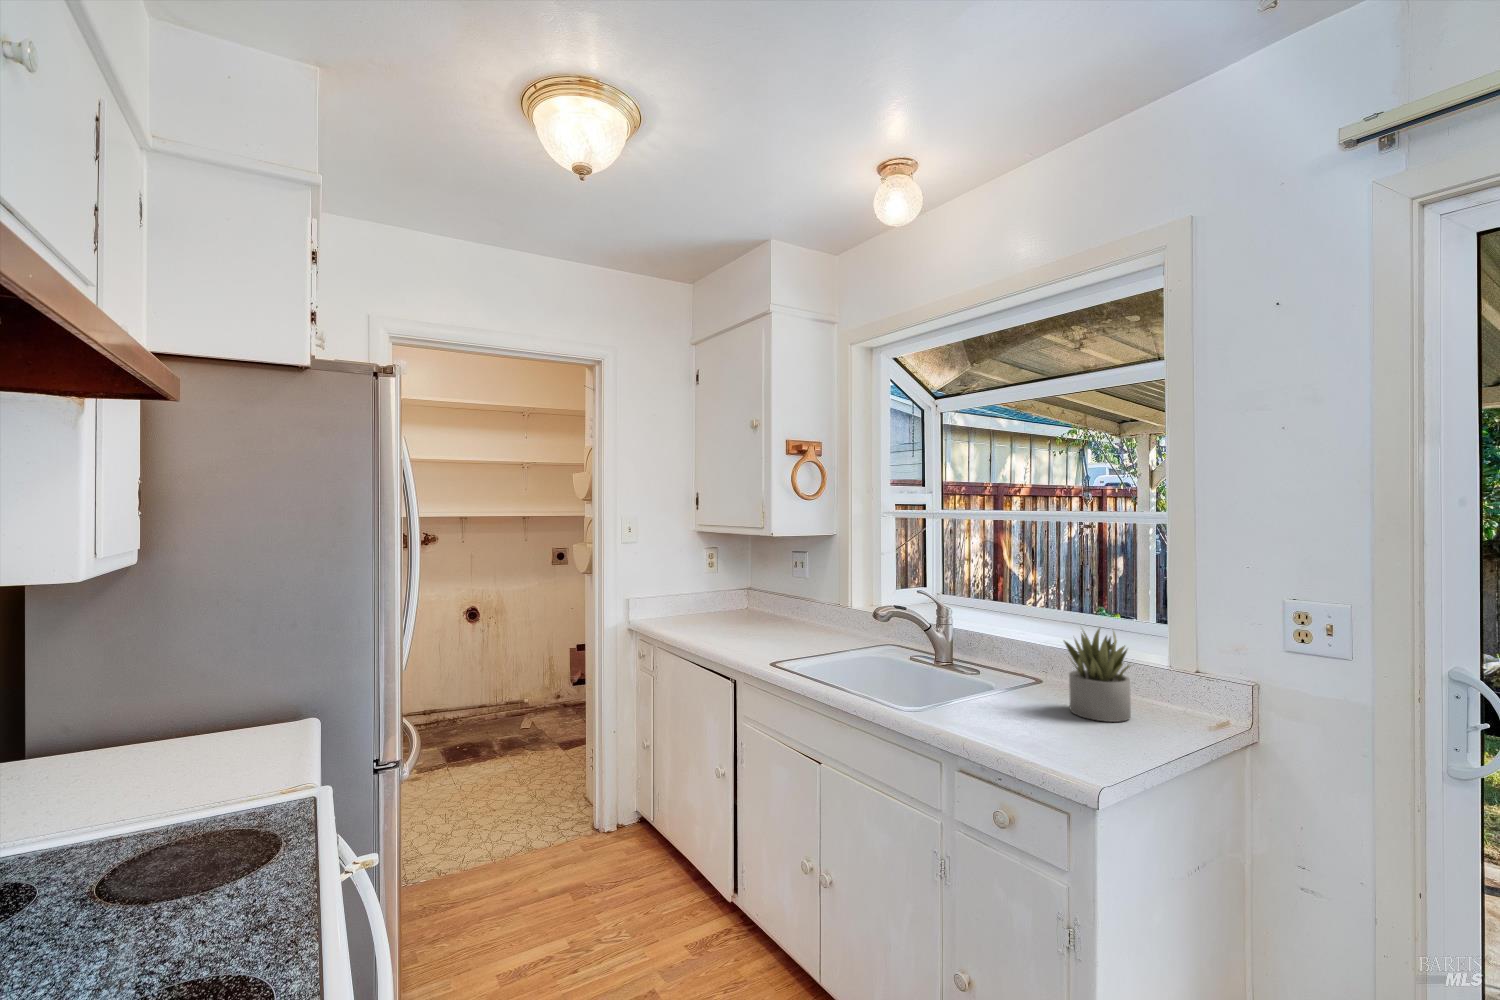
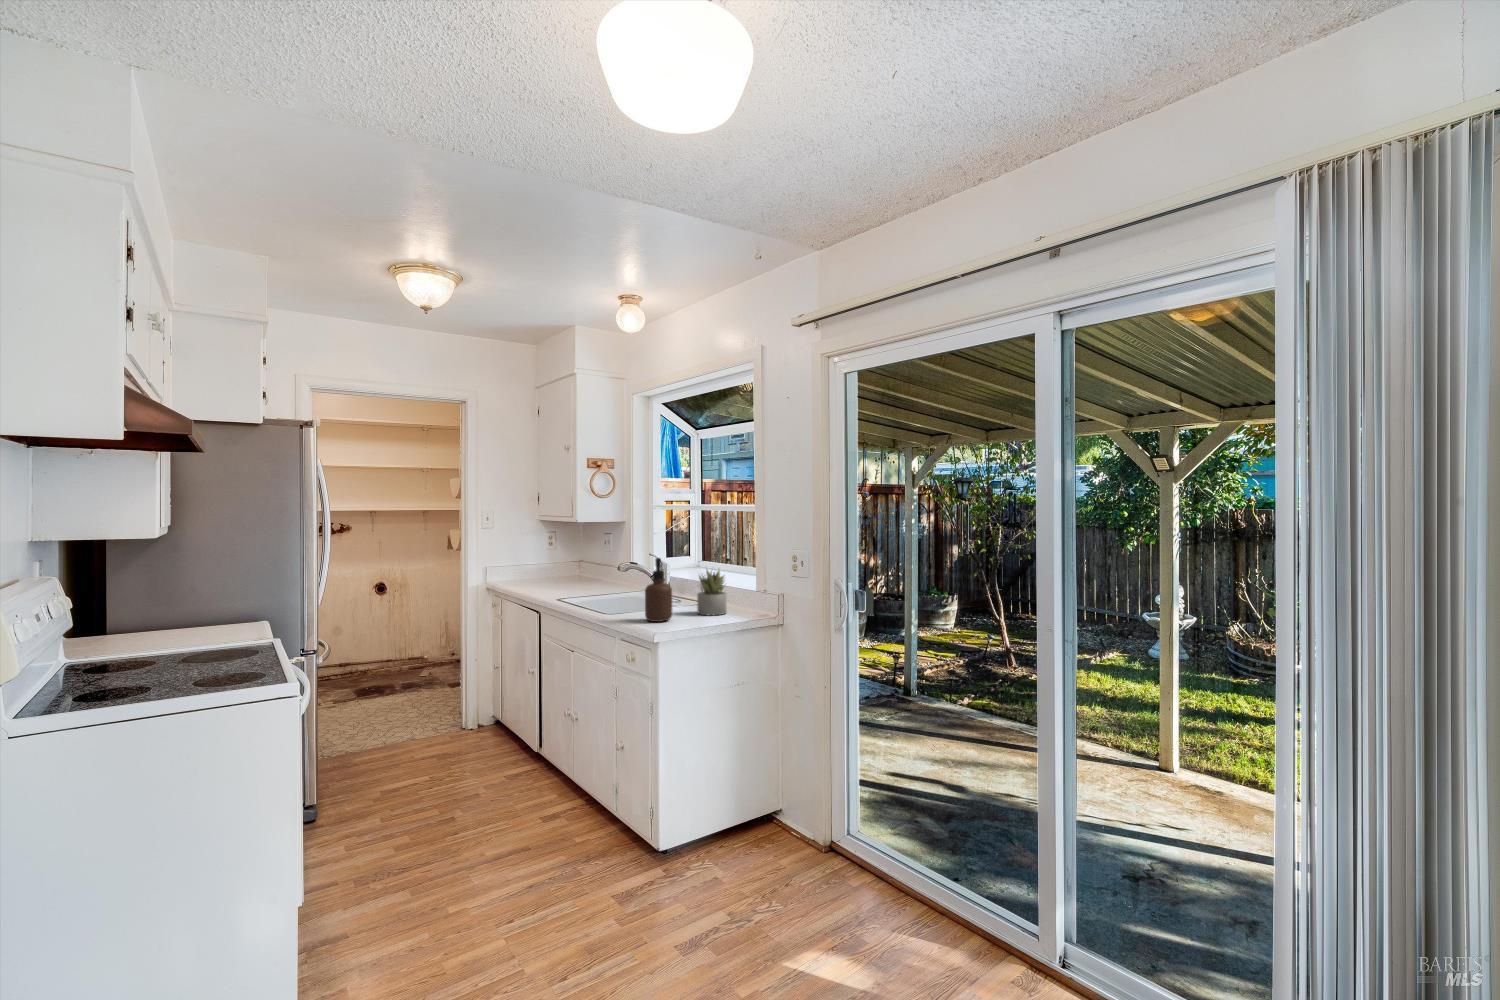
soap dispenser: none [1007,615,1065,743] -> present [645,558,672,622]

